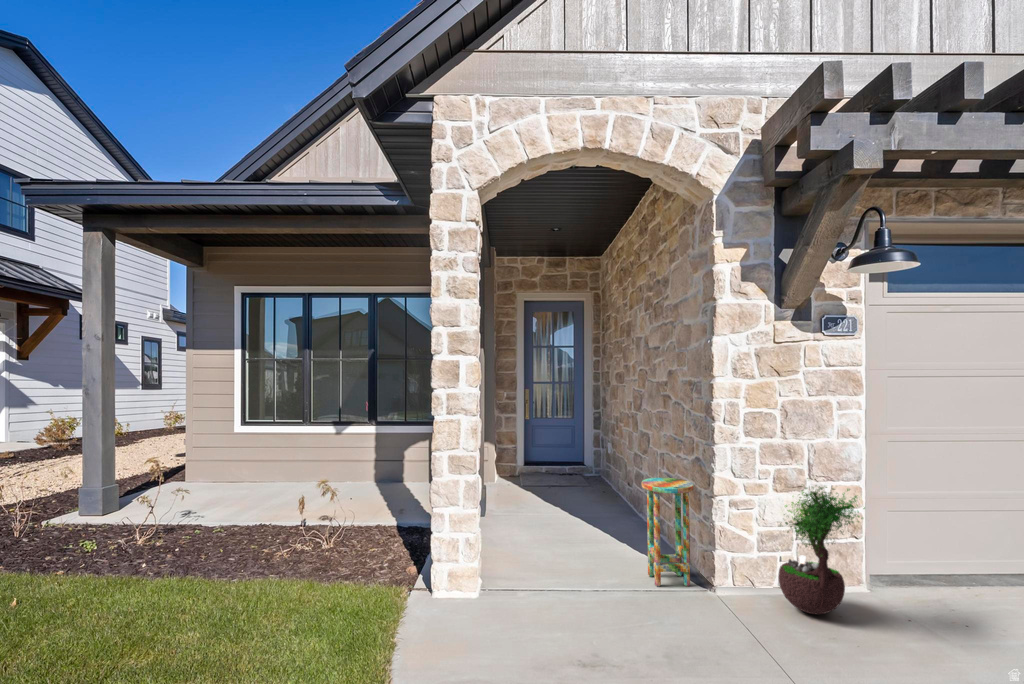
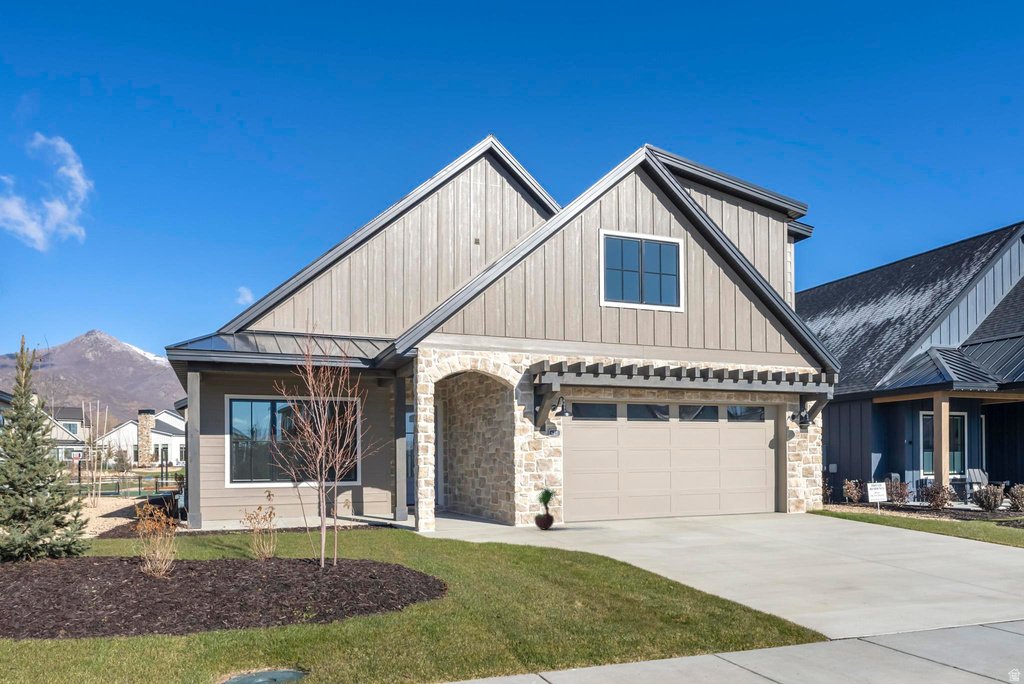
side table: present [642,478,694,587] -> none [488,490,507,529]

